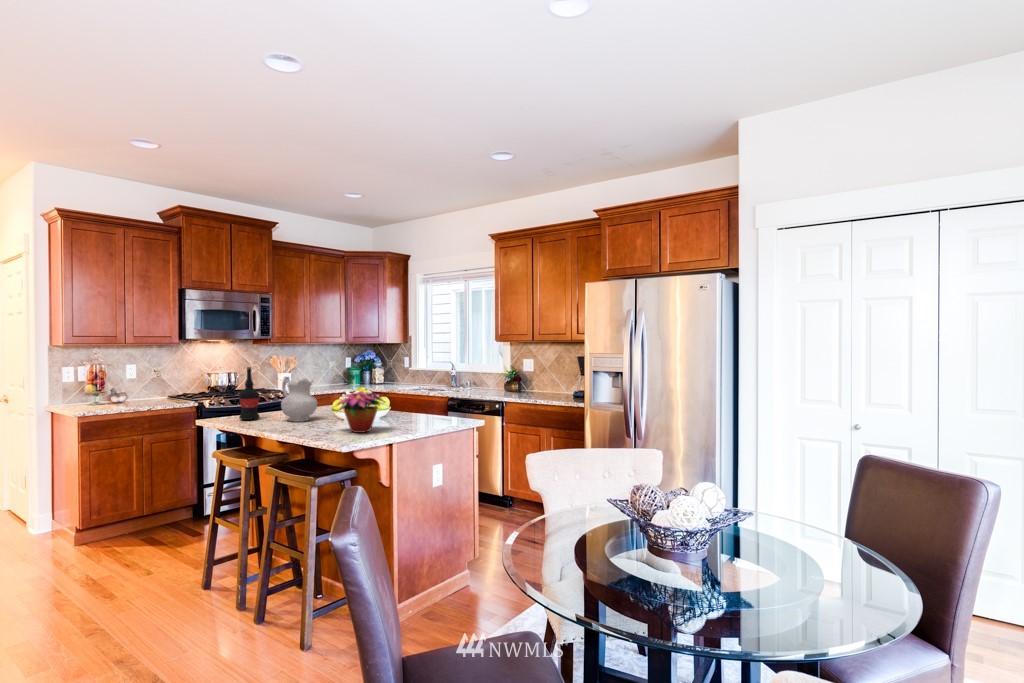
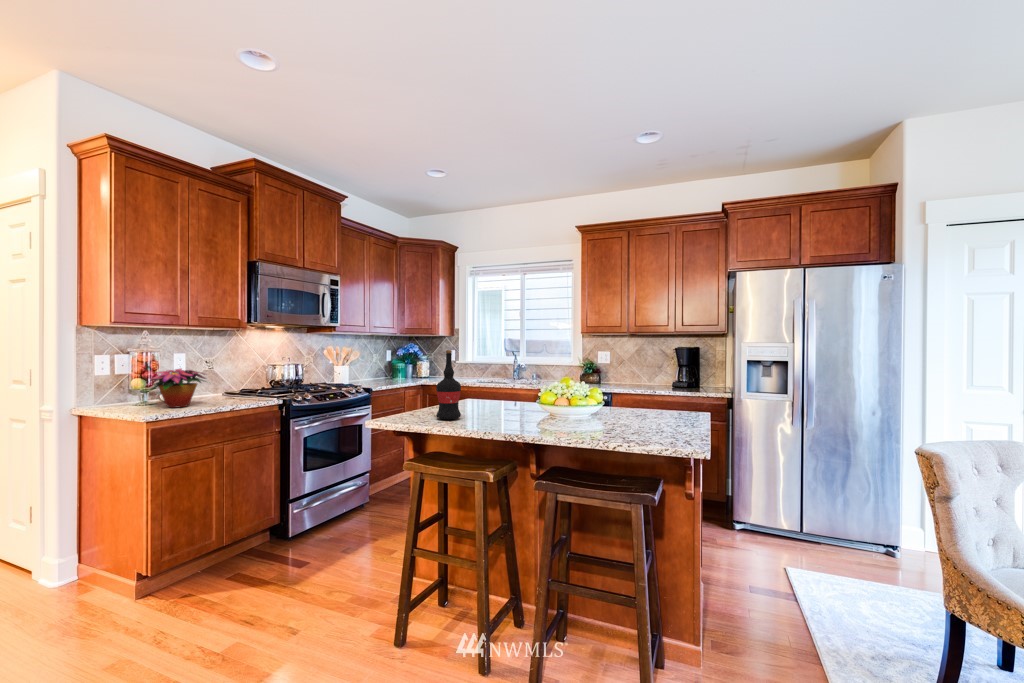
ceramic pitcher: present [281,377,317,422] -> none [486,363,534,420]
flower arrangement: present [336,391,383,433] -> present [150,369,206,408]

